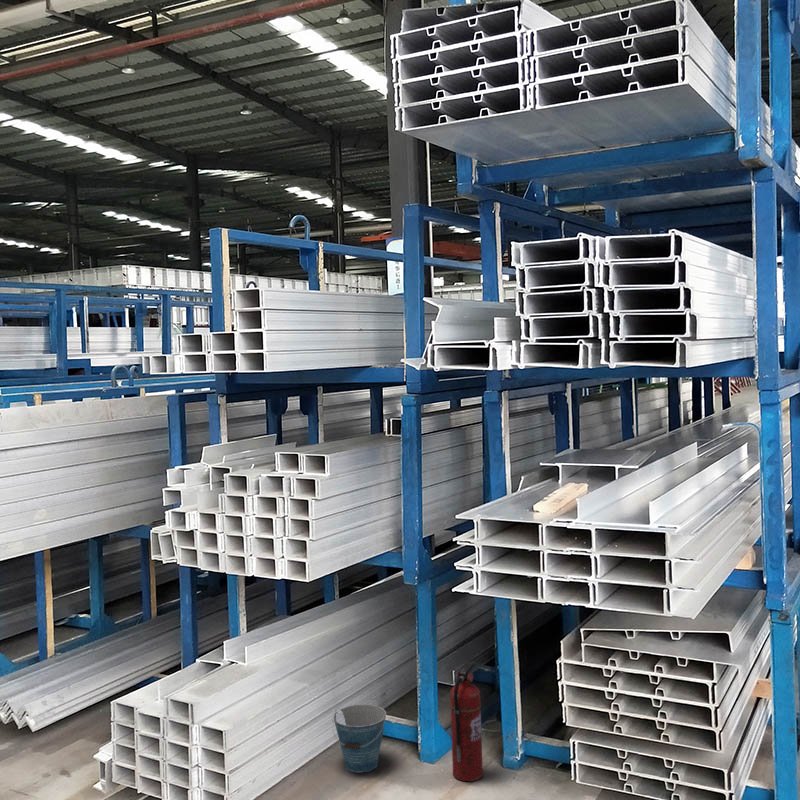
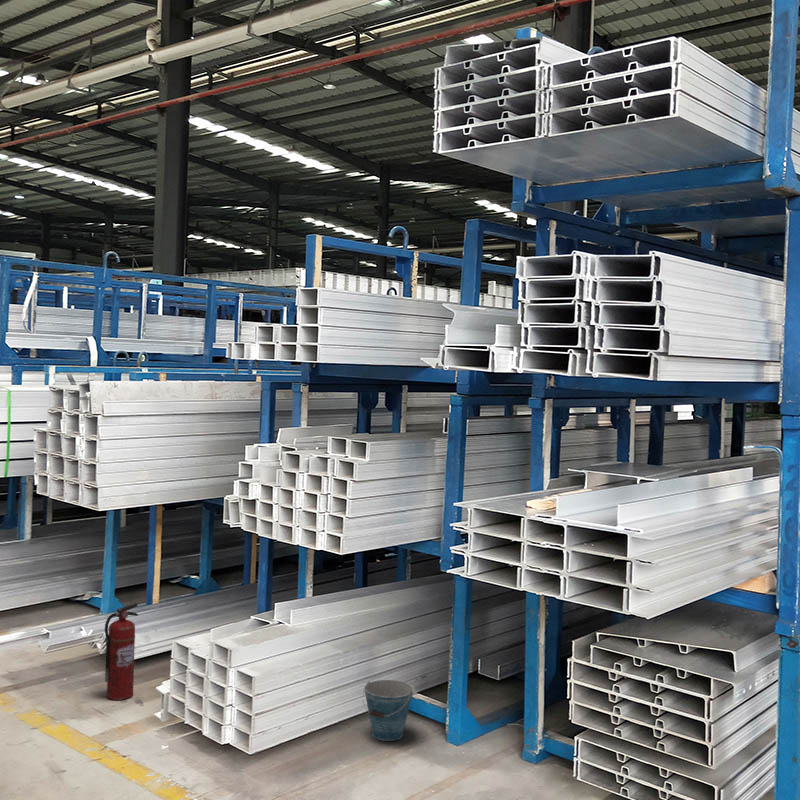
fire extinguisher: present [450,662,483,781] -> present [105,603,138,700]

